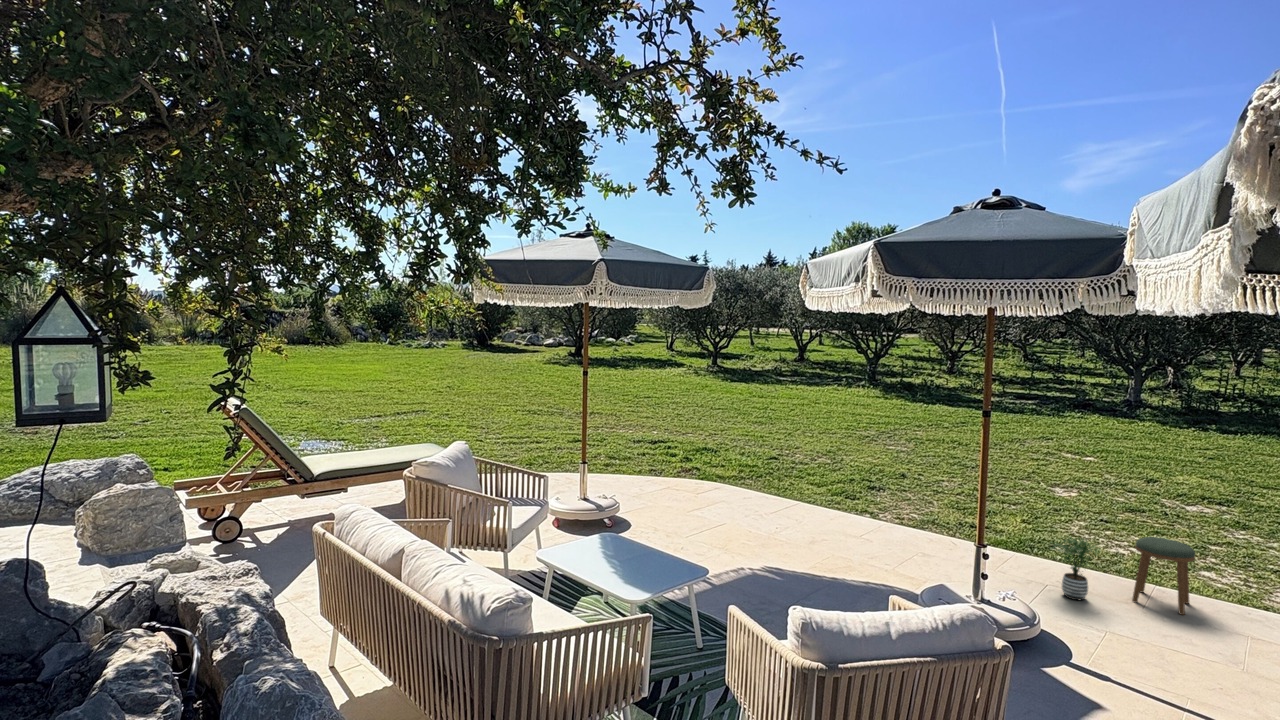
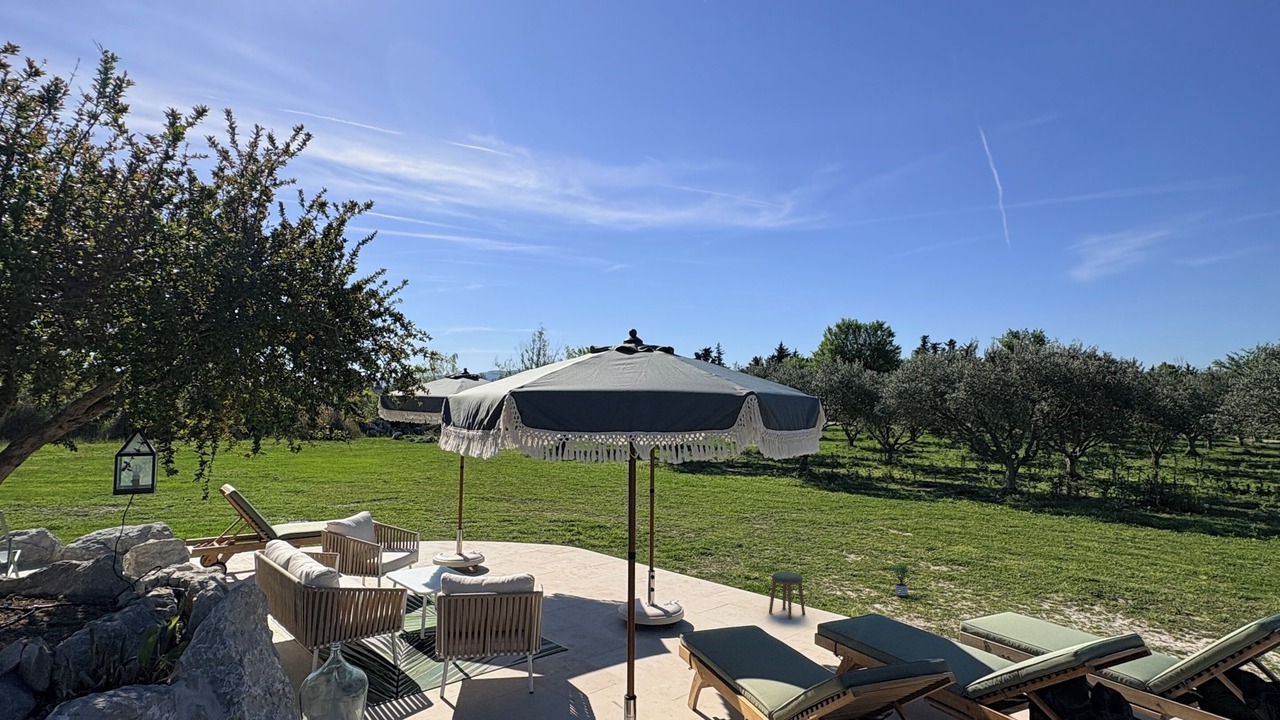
potted plant: present [1051,538,1099,600] -> present [891,563,912,597]

